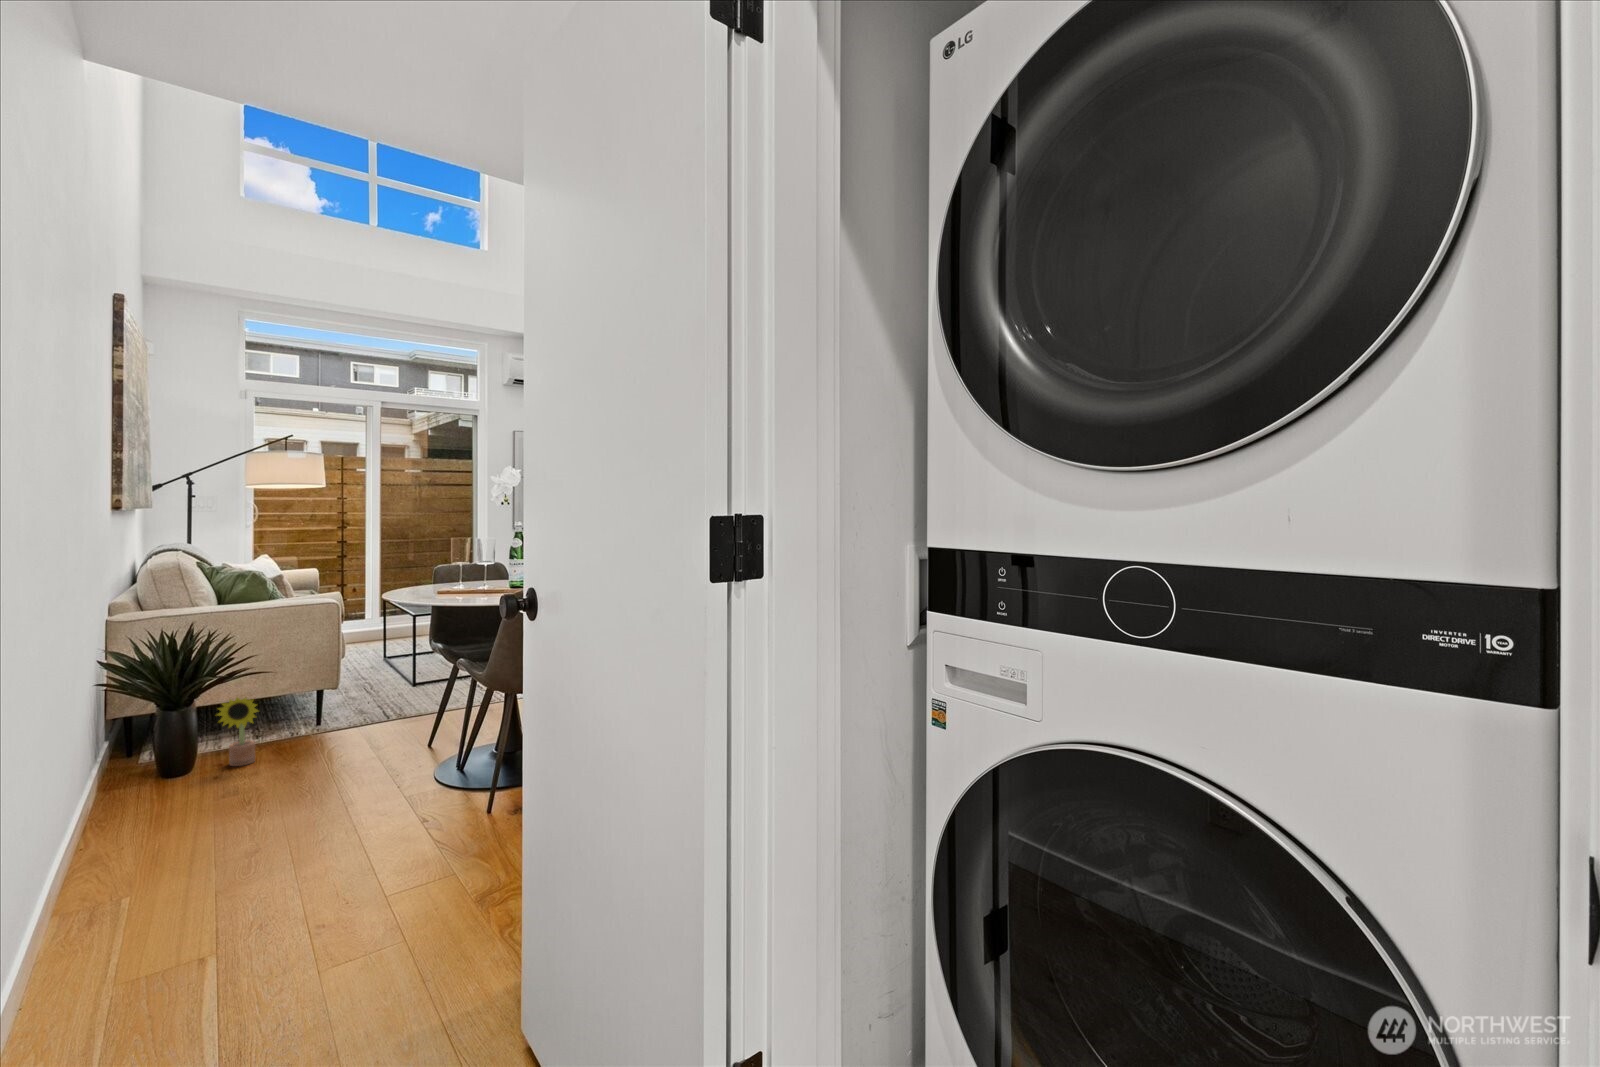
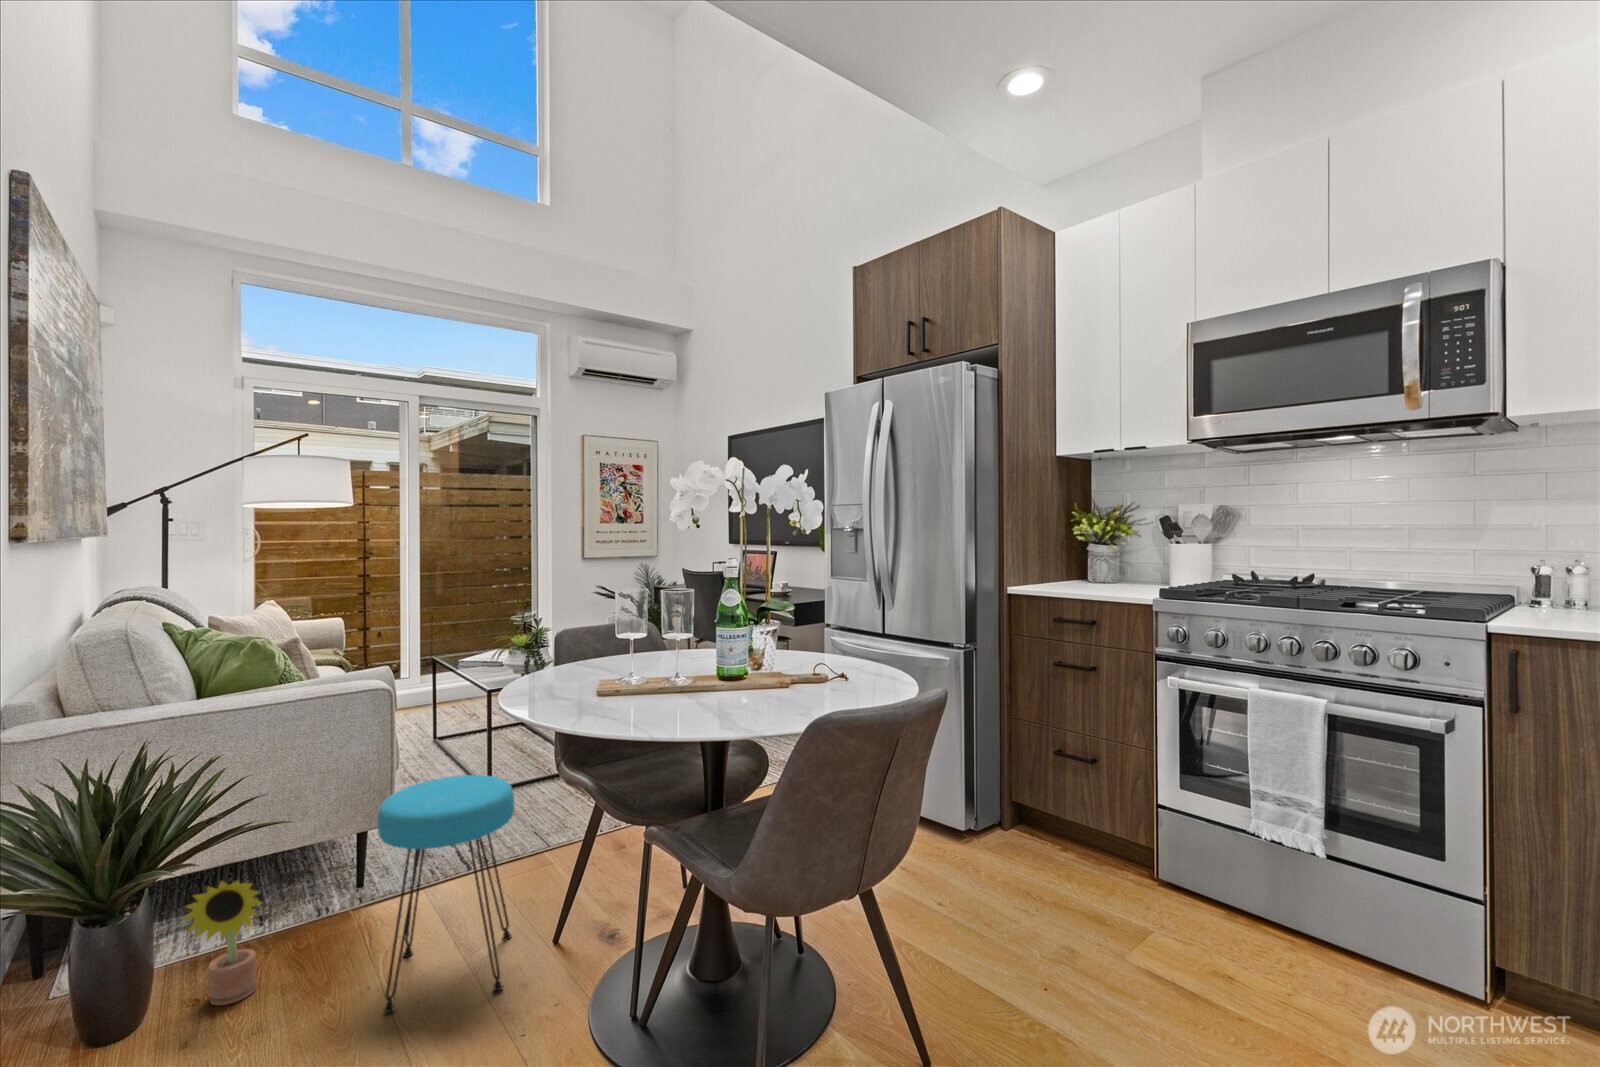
stool: none [325,651,405,768] -> present [377,775,514,1012]

